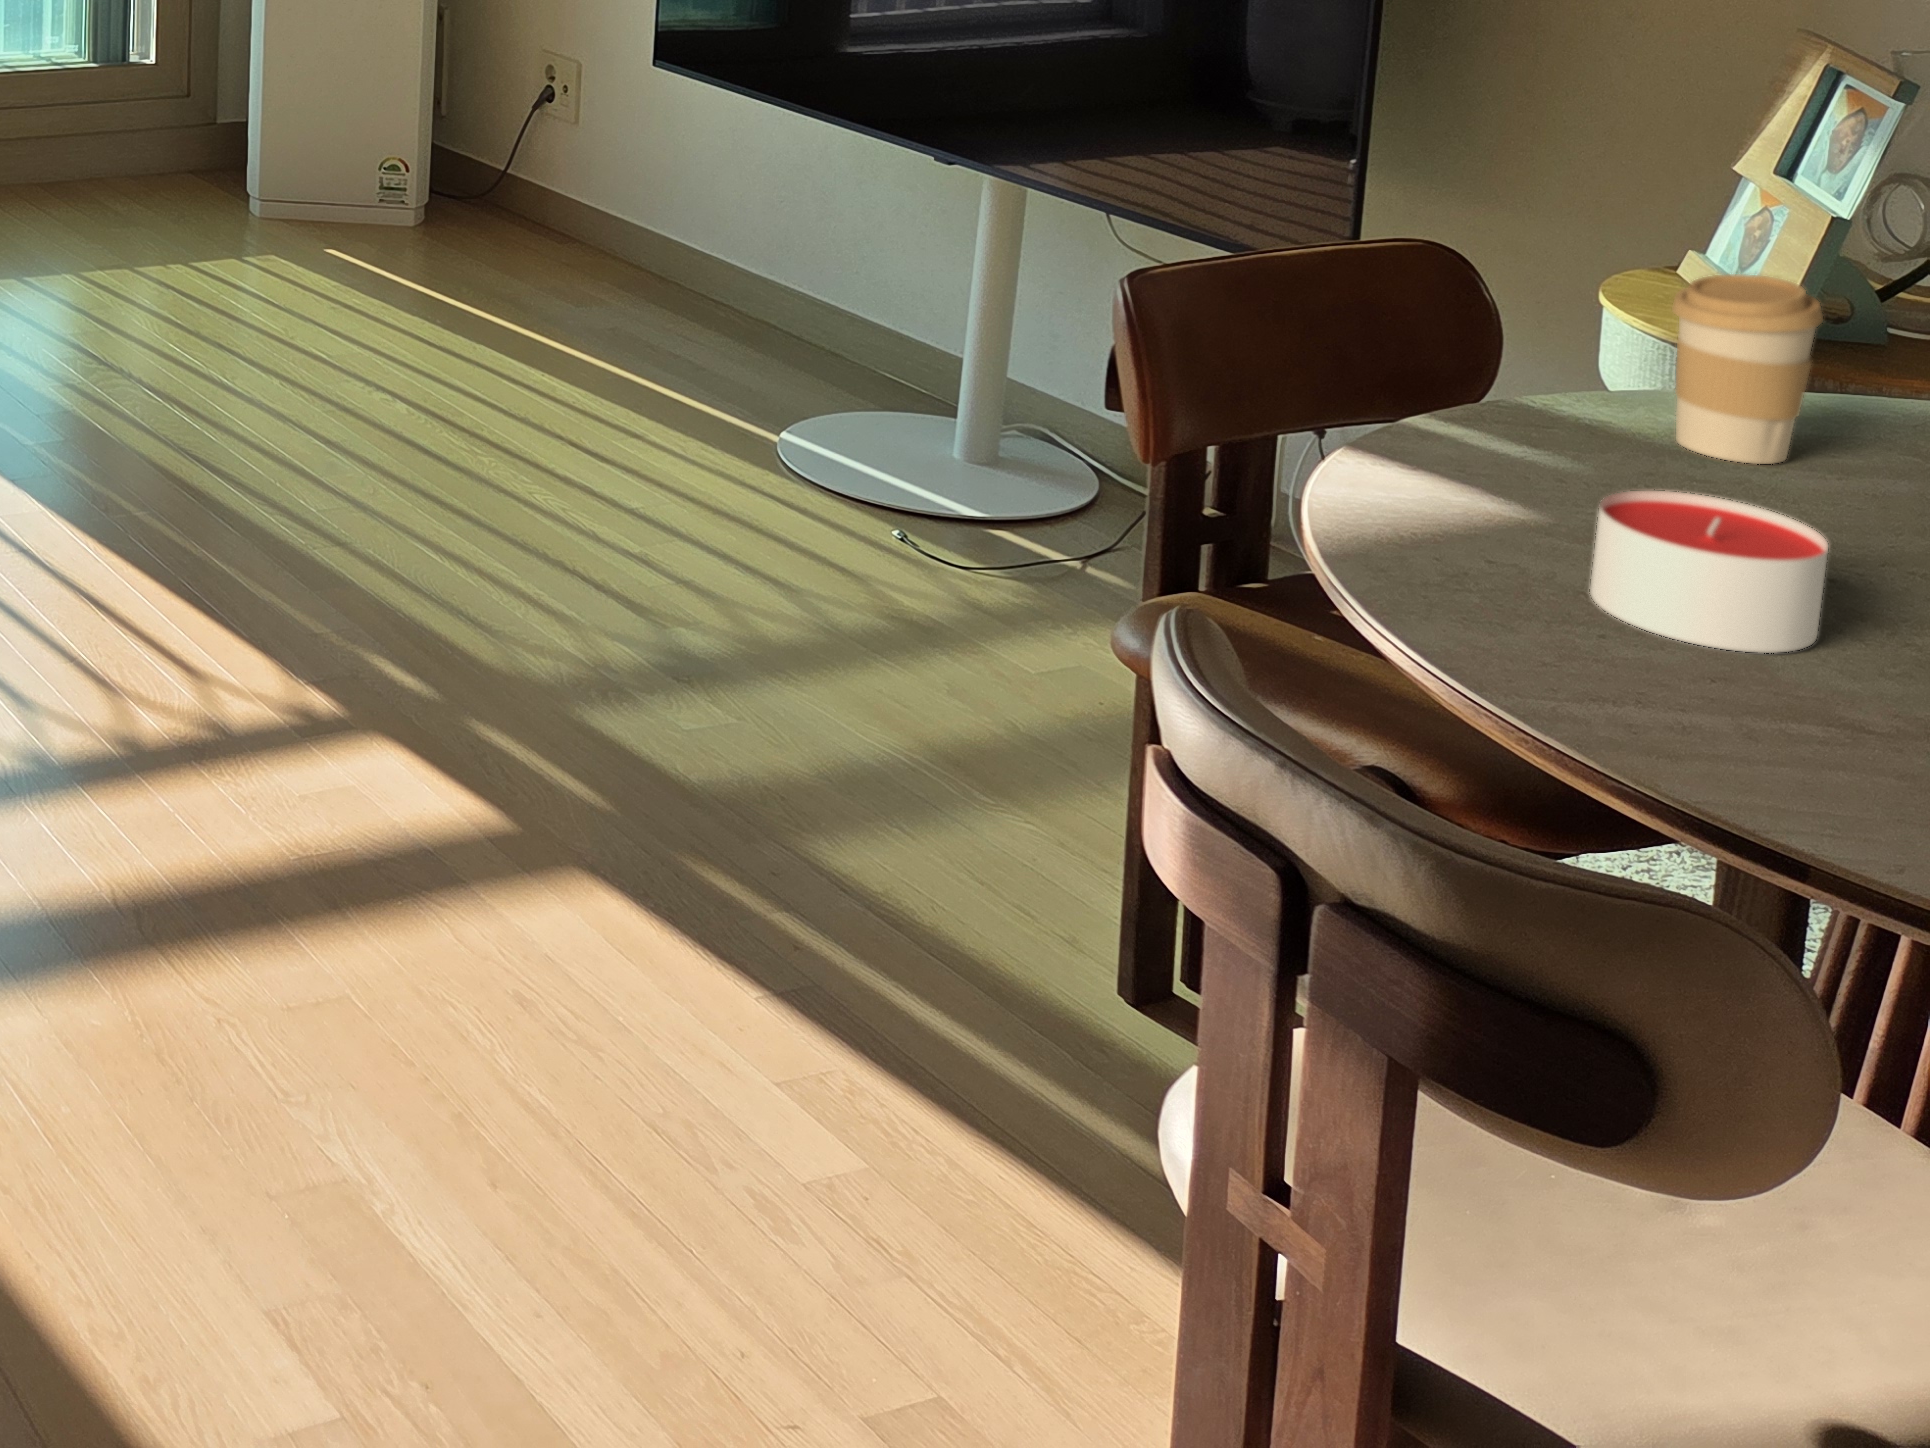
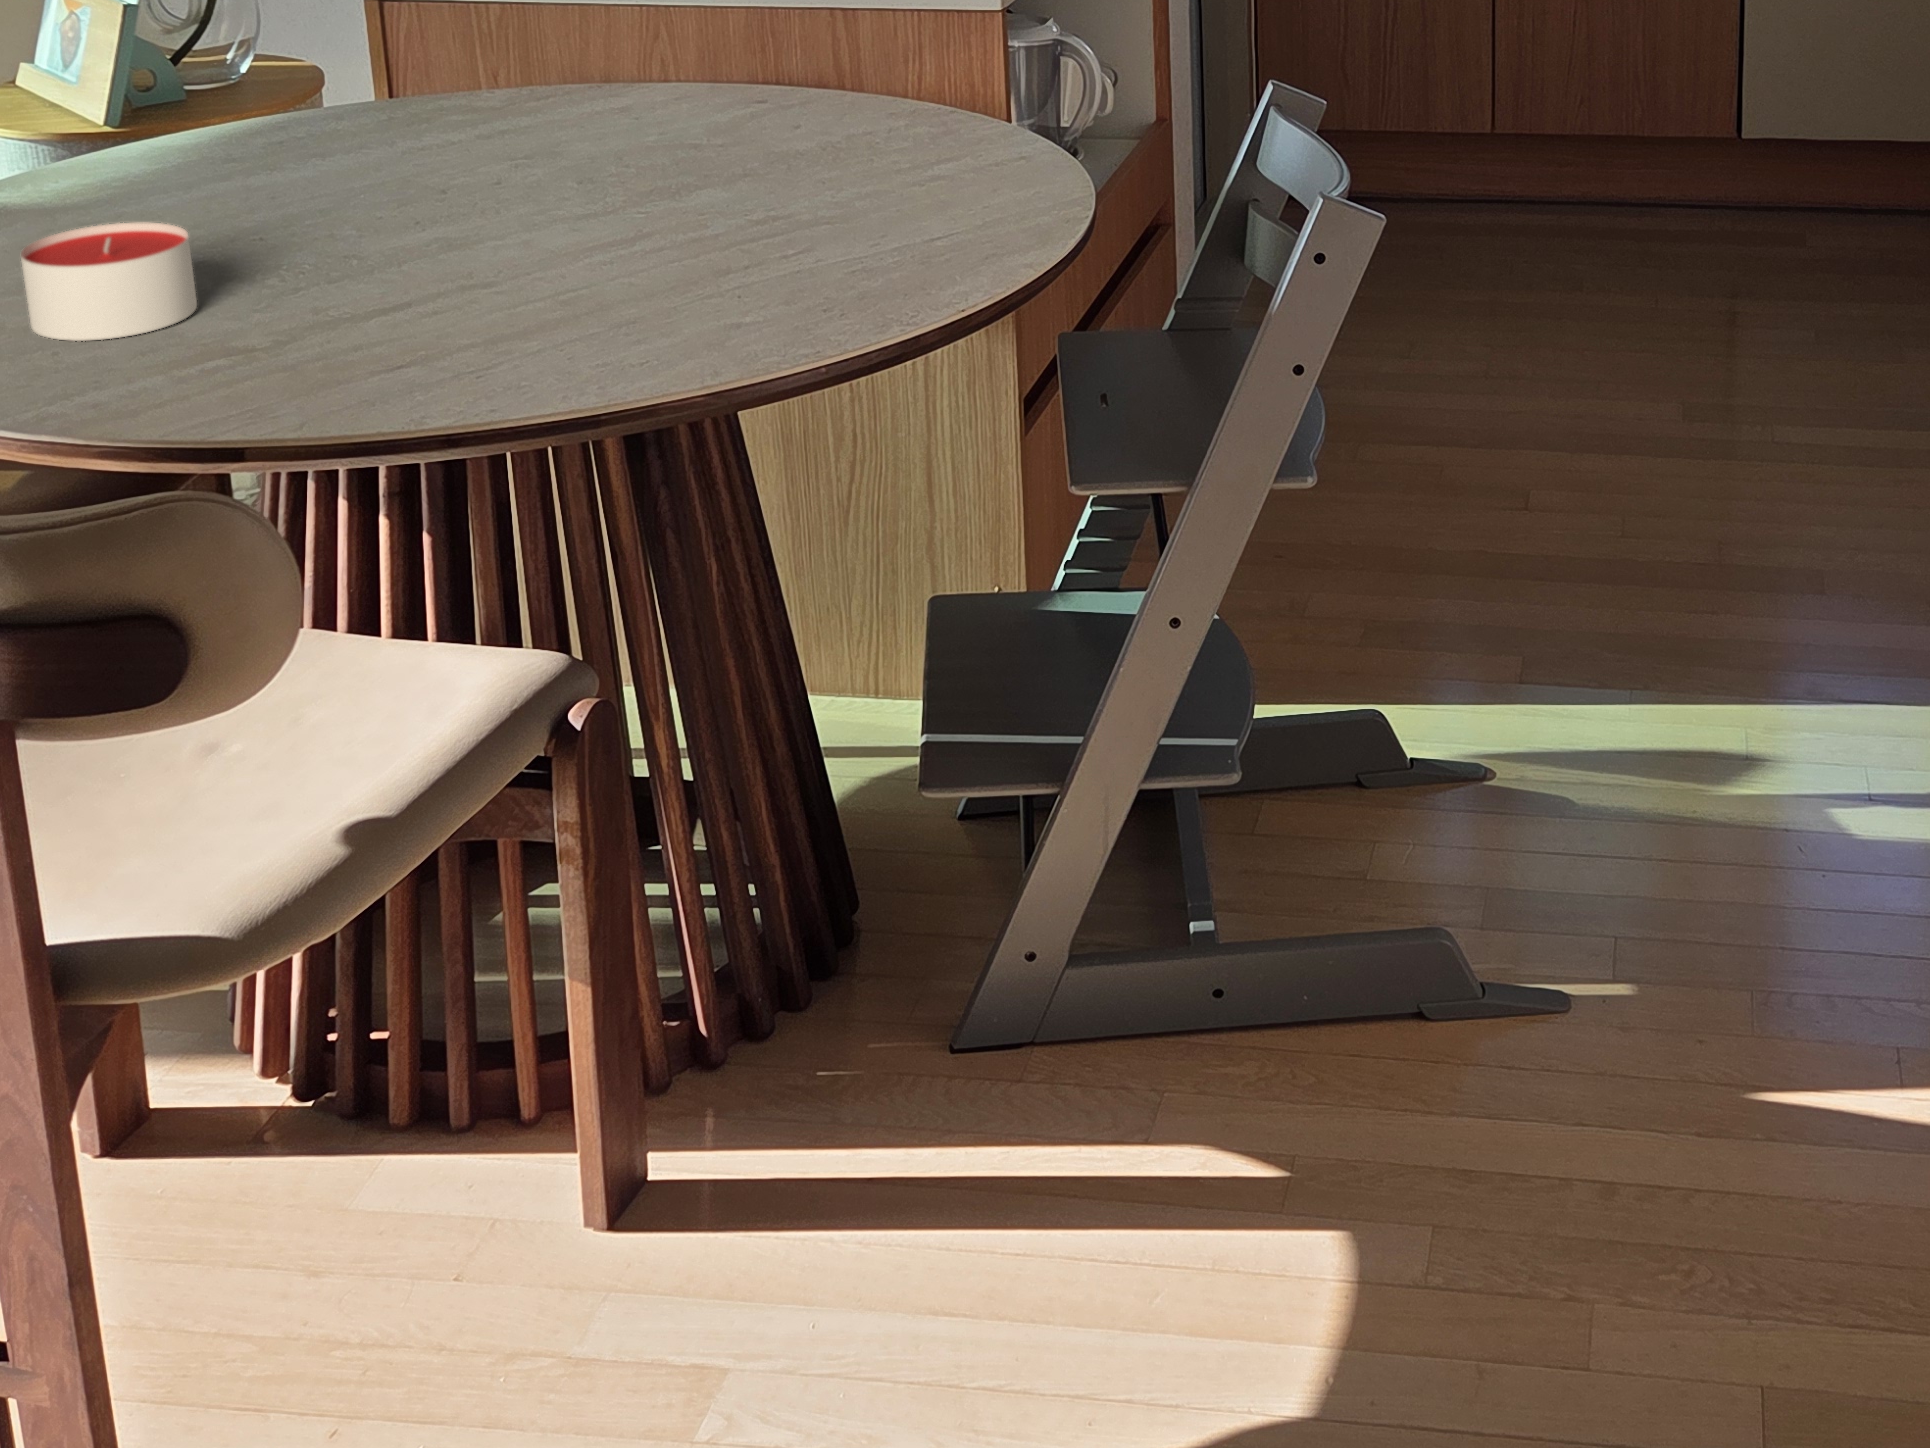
coffee cup: present [1672,274,1823,464] -> none [28,51,141,206]

